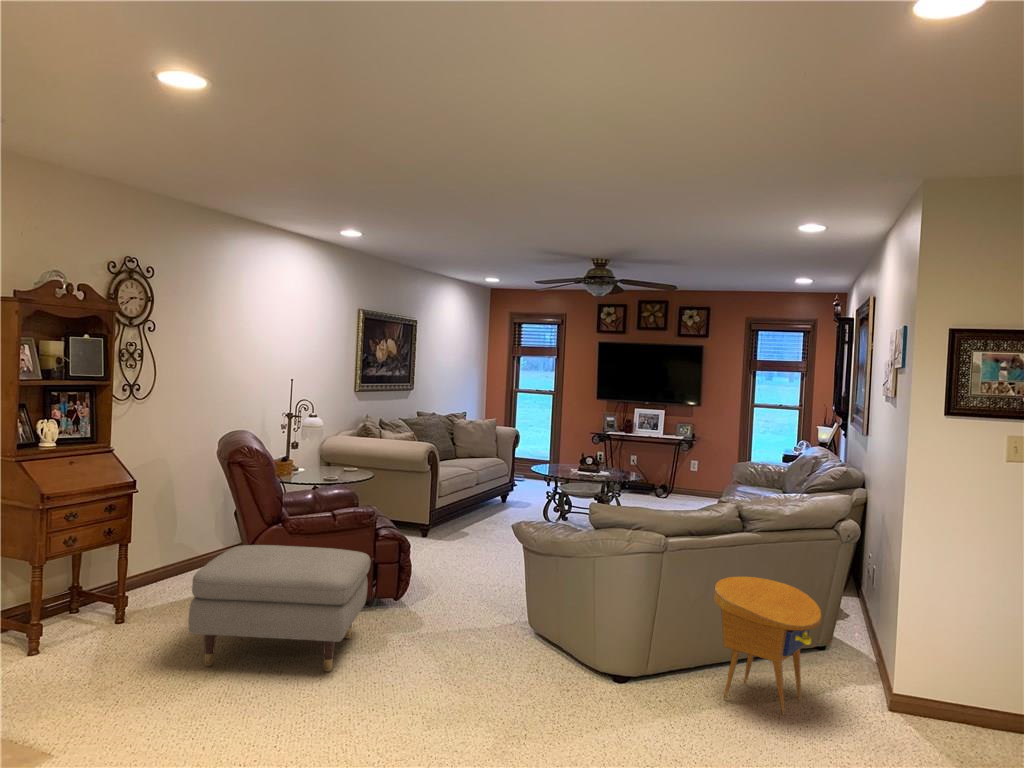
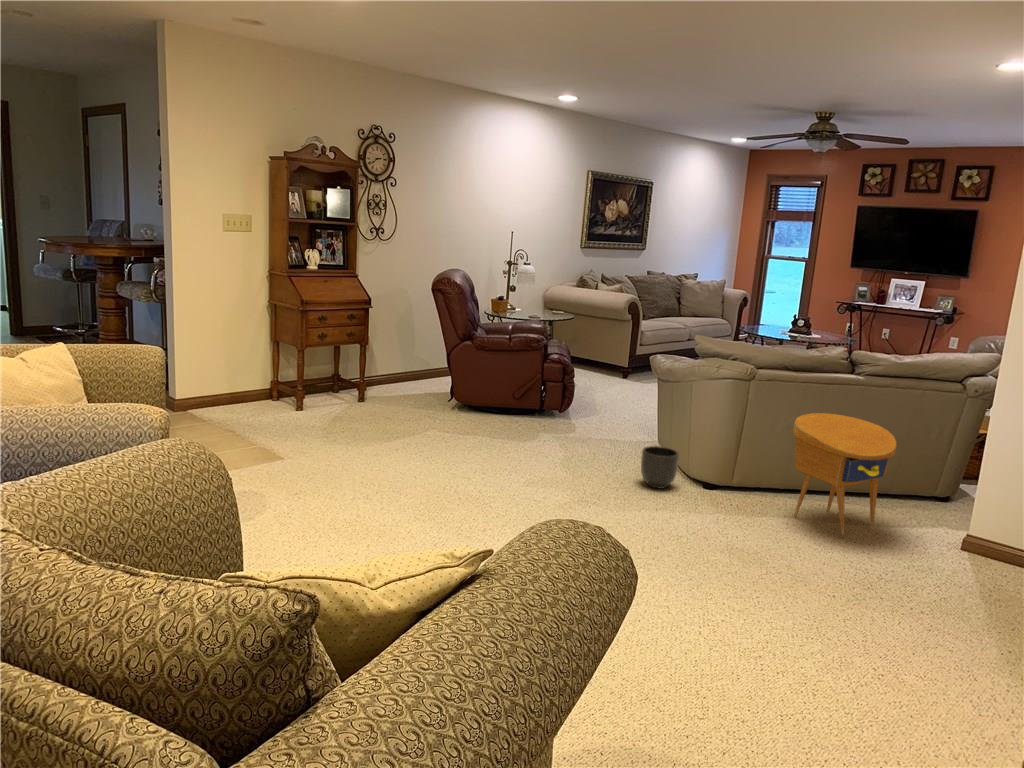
ottoman: present [188,545,371,672] -> none [387,353,528,448]
planter: none [545,637,588,691] -> present [641,446,679,488]

